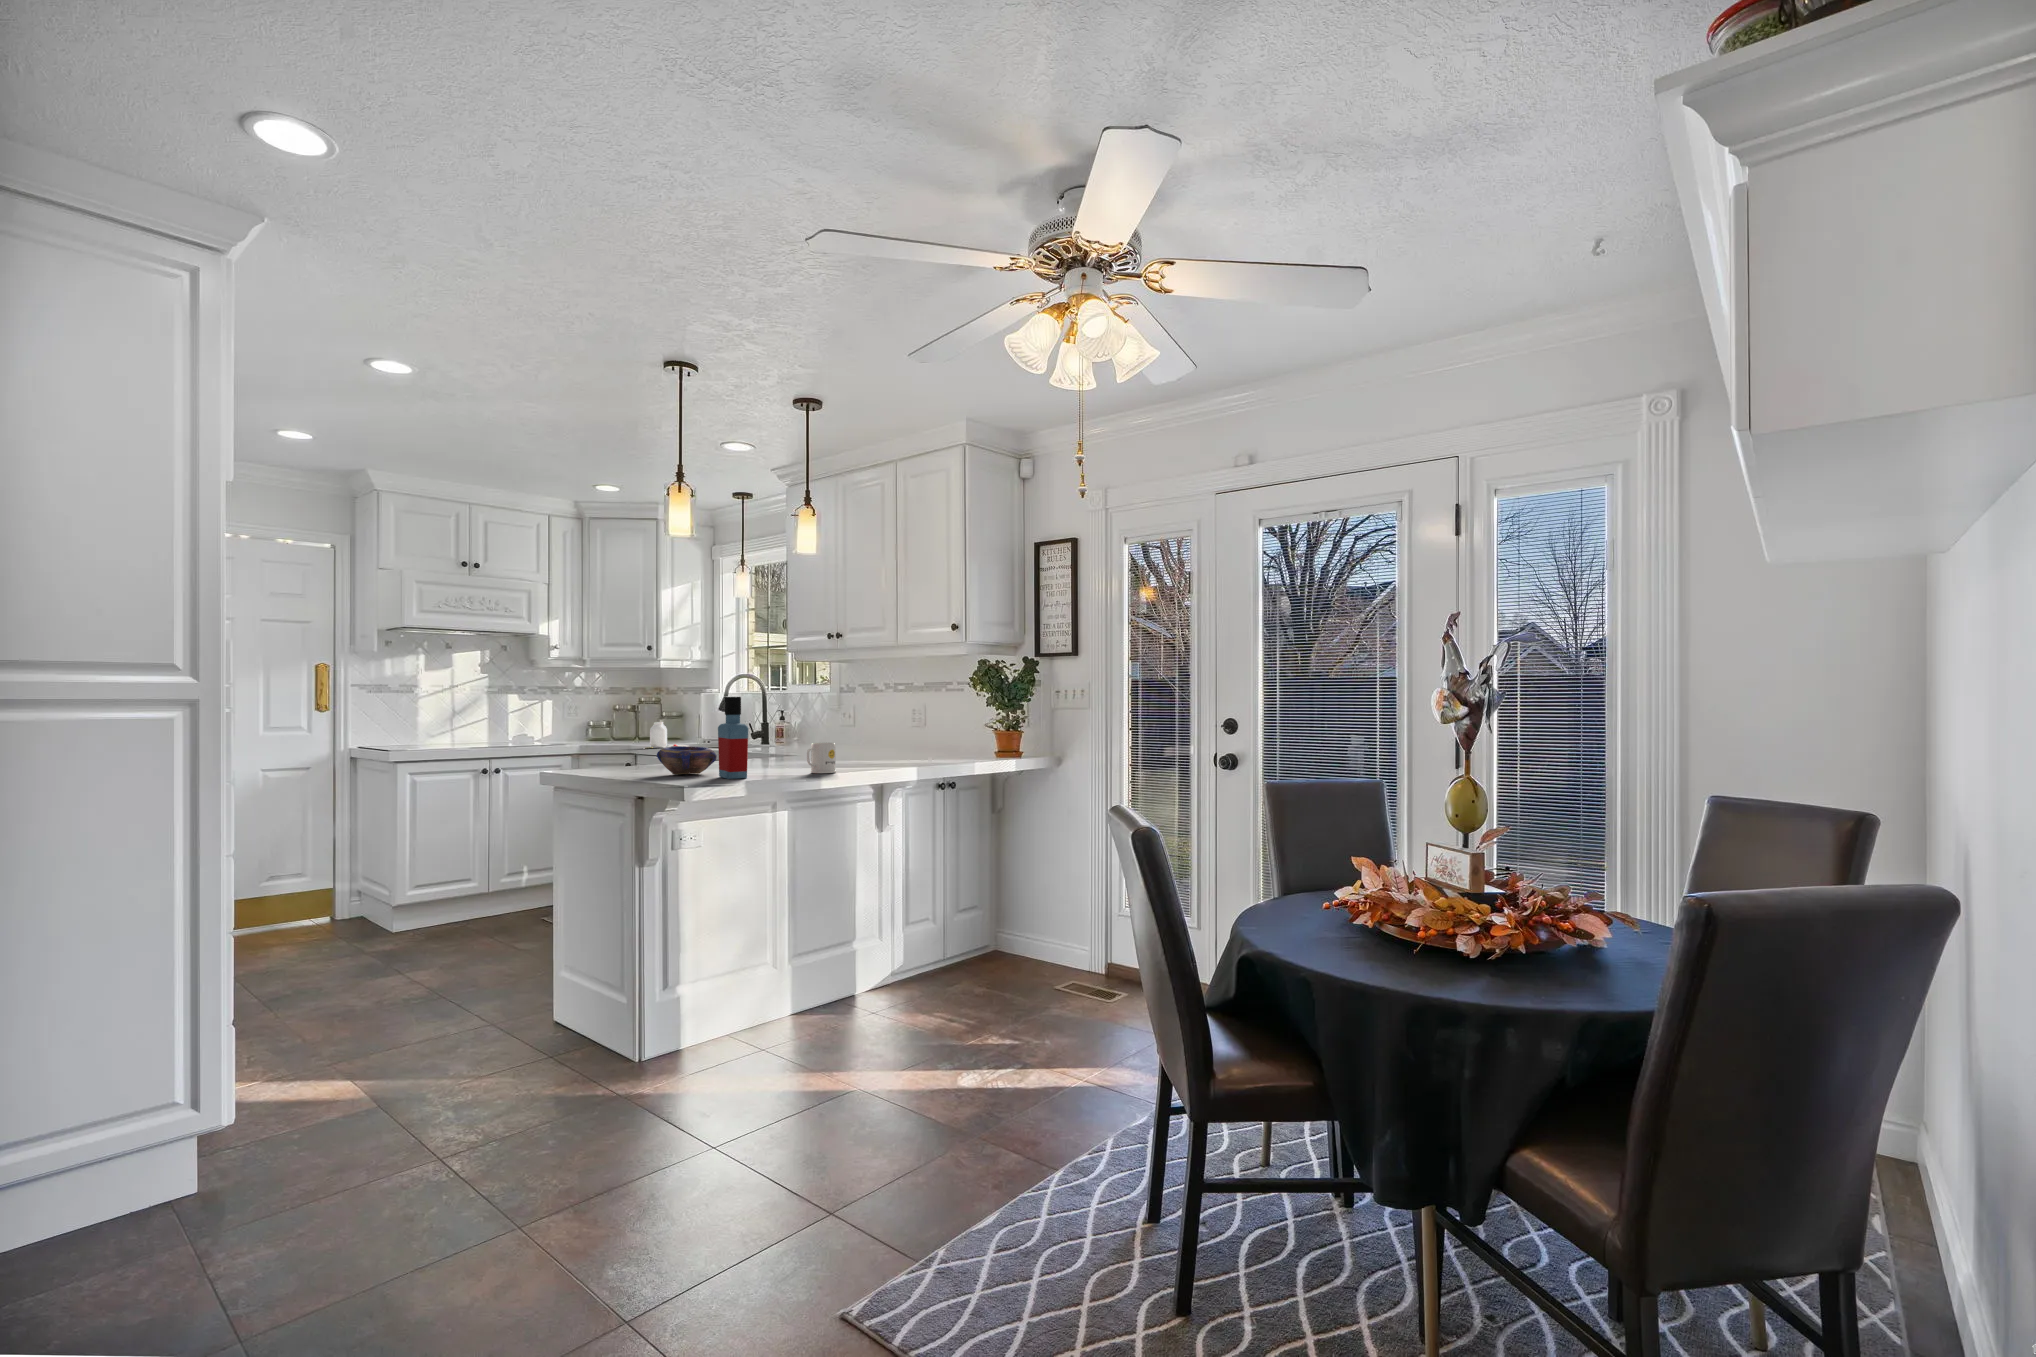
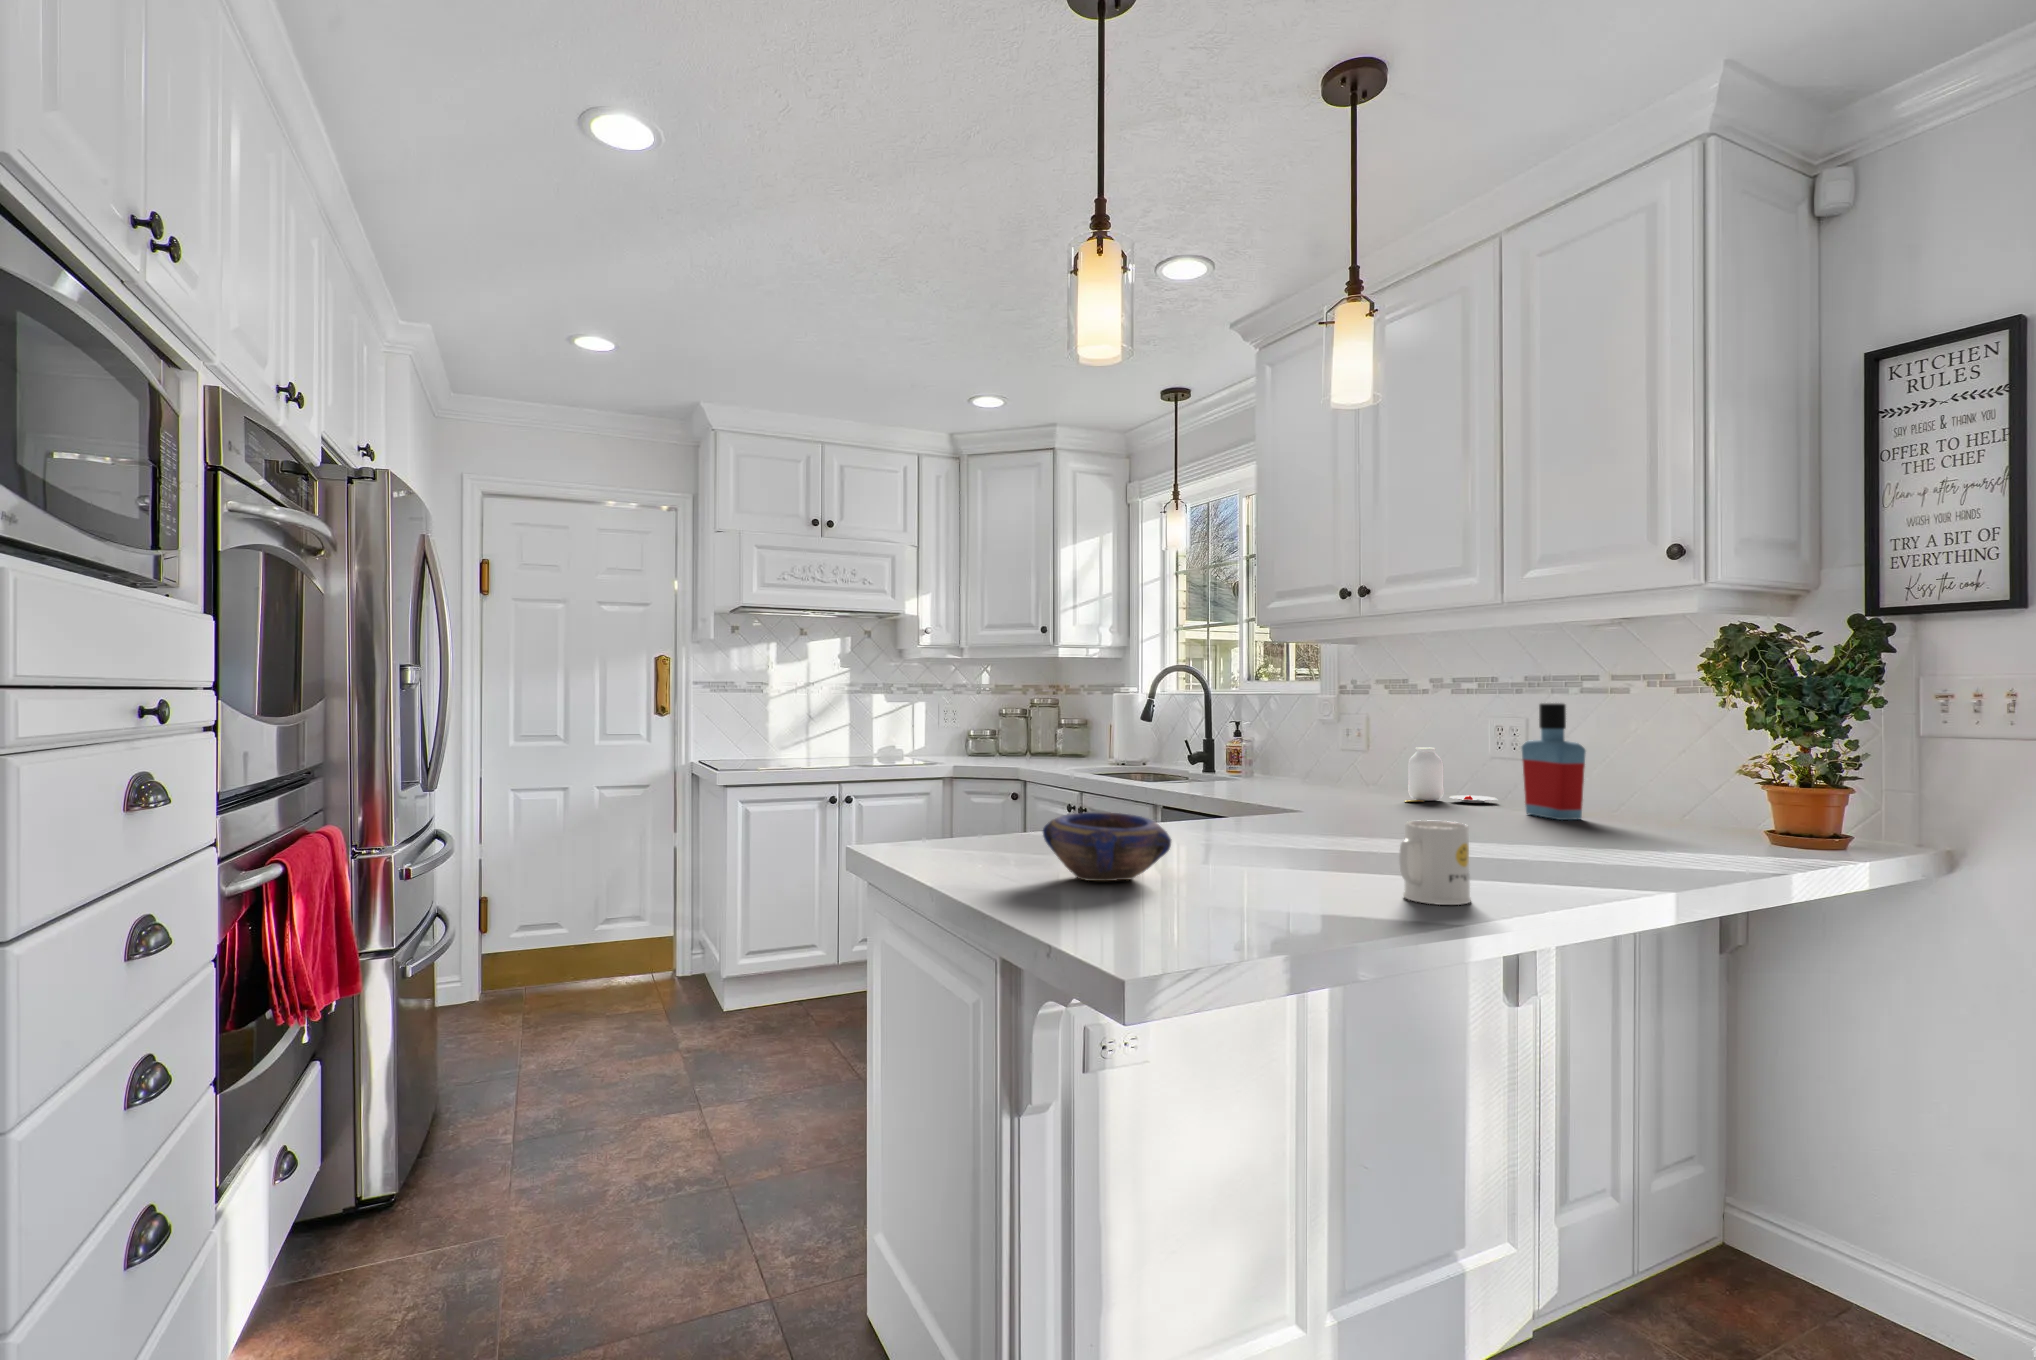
bottle: present [718,697,748,779] -> present [1521,703,1586,820]
jar: present [647,722,688,748] -> present [1404,747,1497,803]

